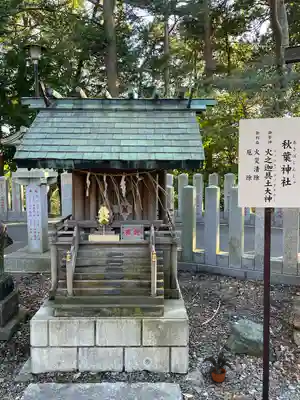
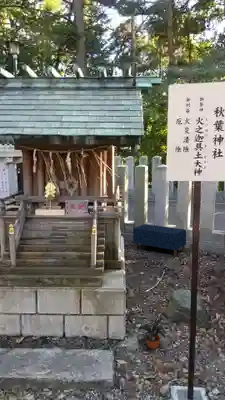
bench: none [184,250,242,286] -> present [133,224,186,257]

